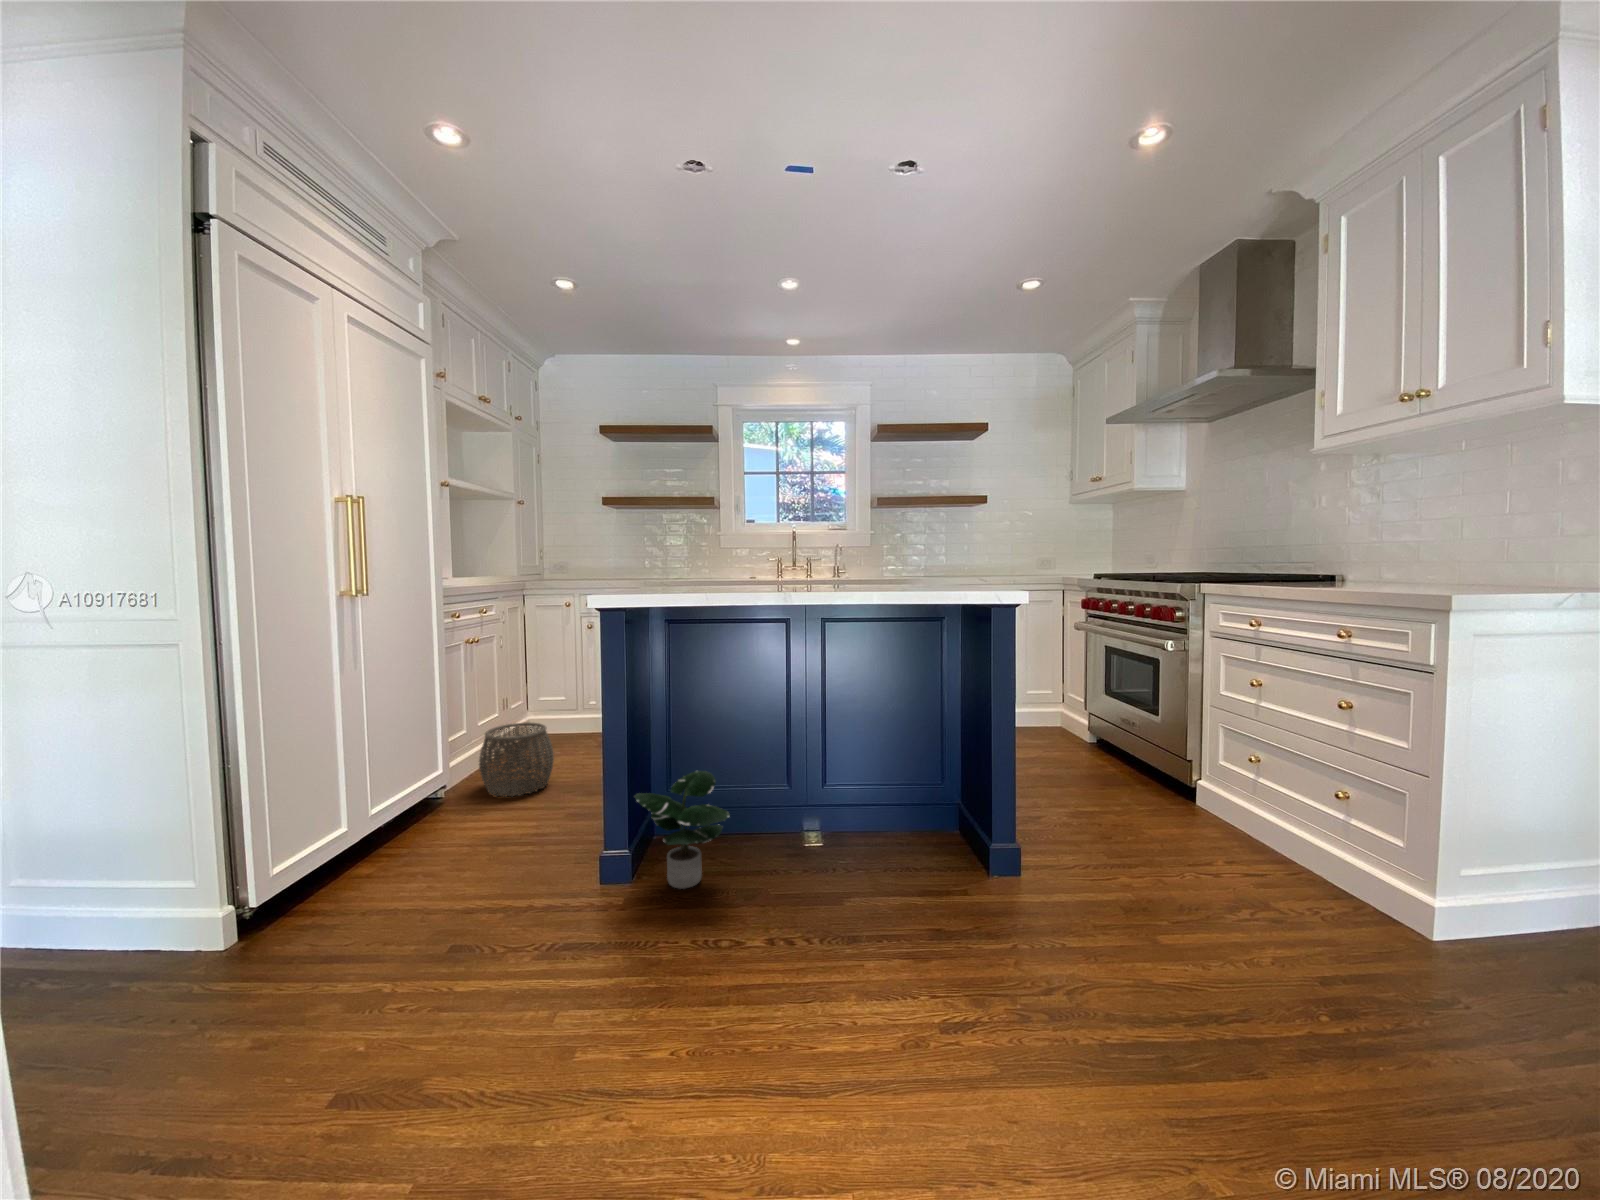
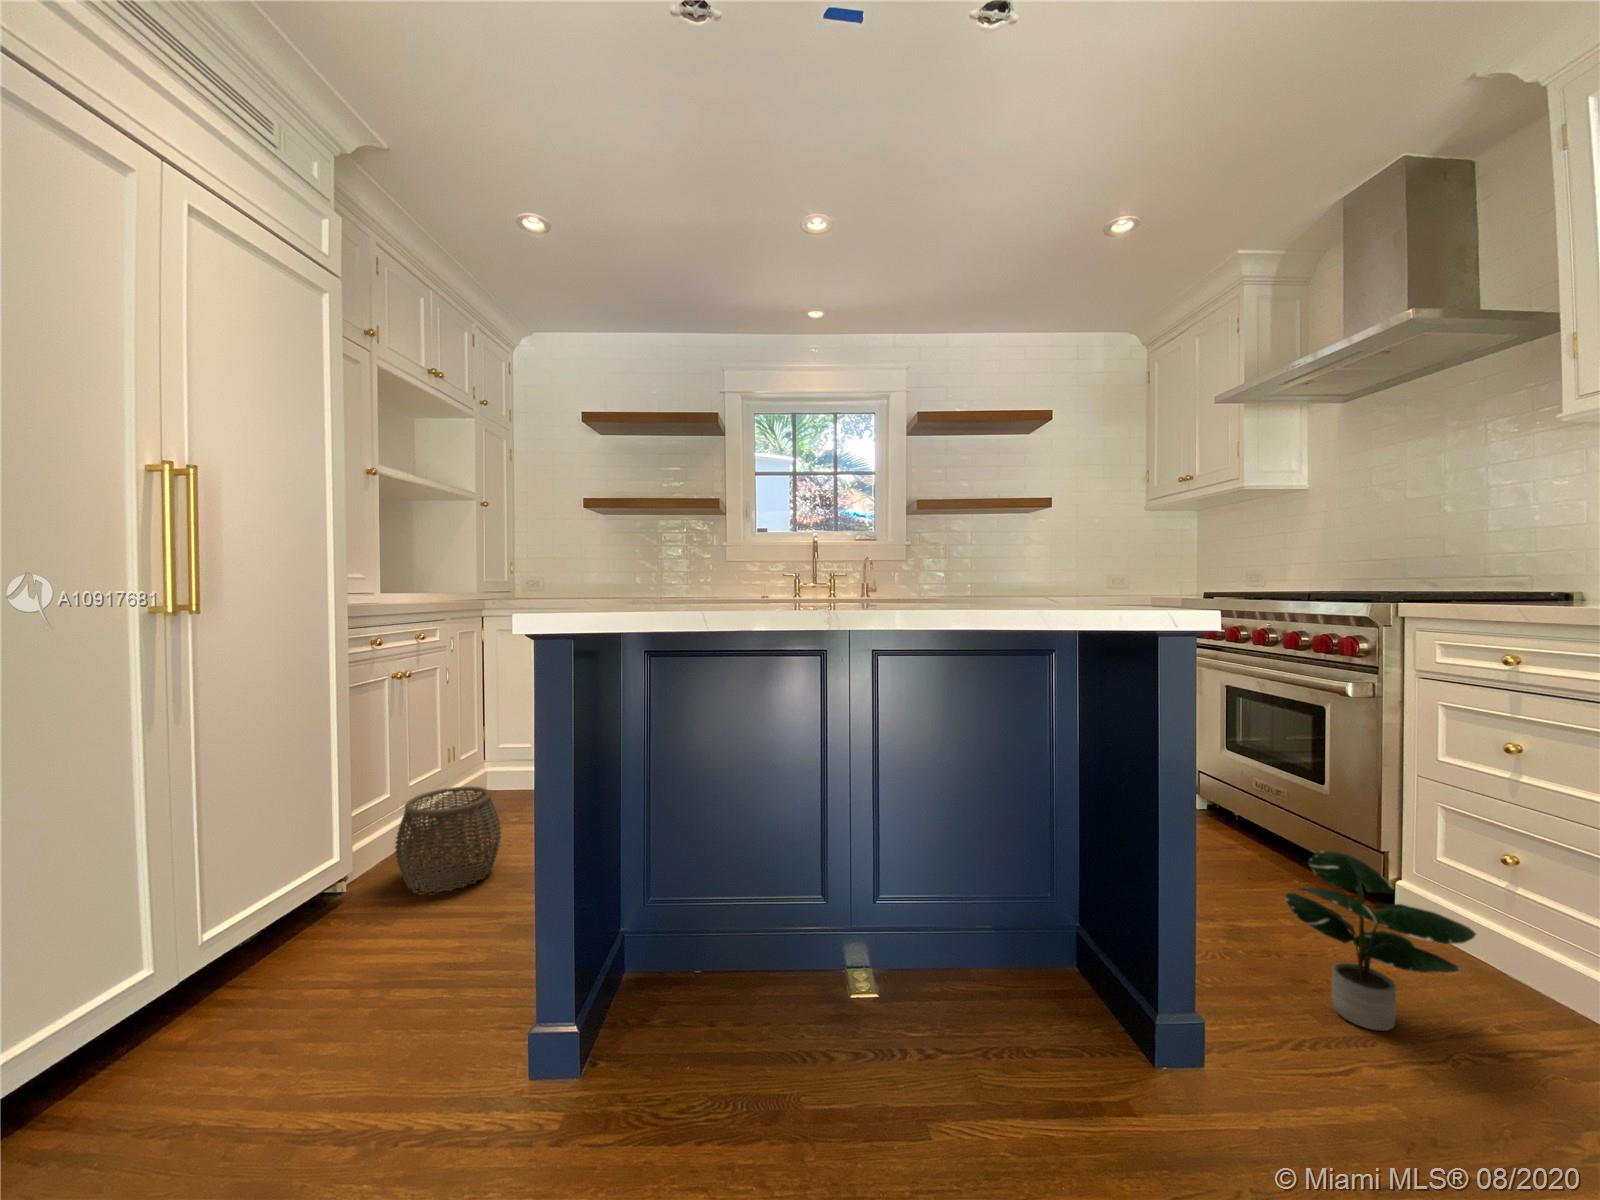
potted plant: present [635,771,730,889] -> present [1285,851,1476,1031]

